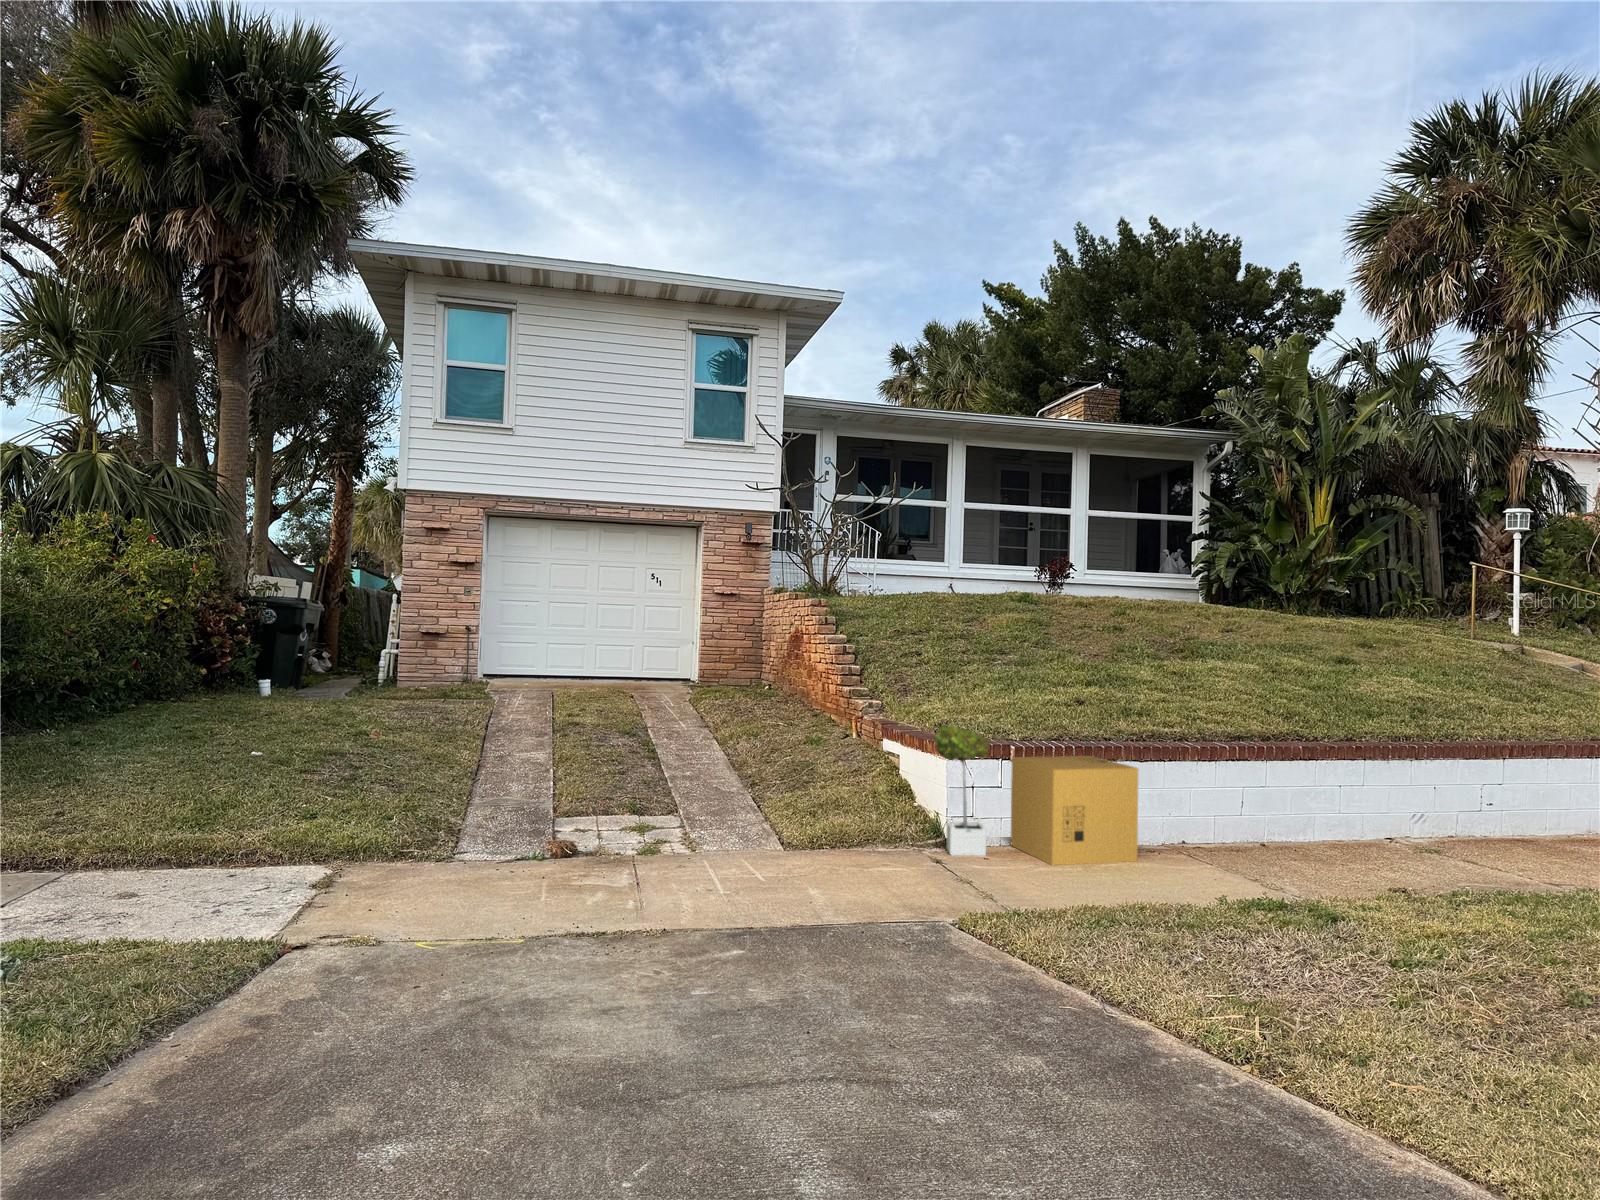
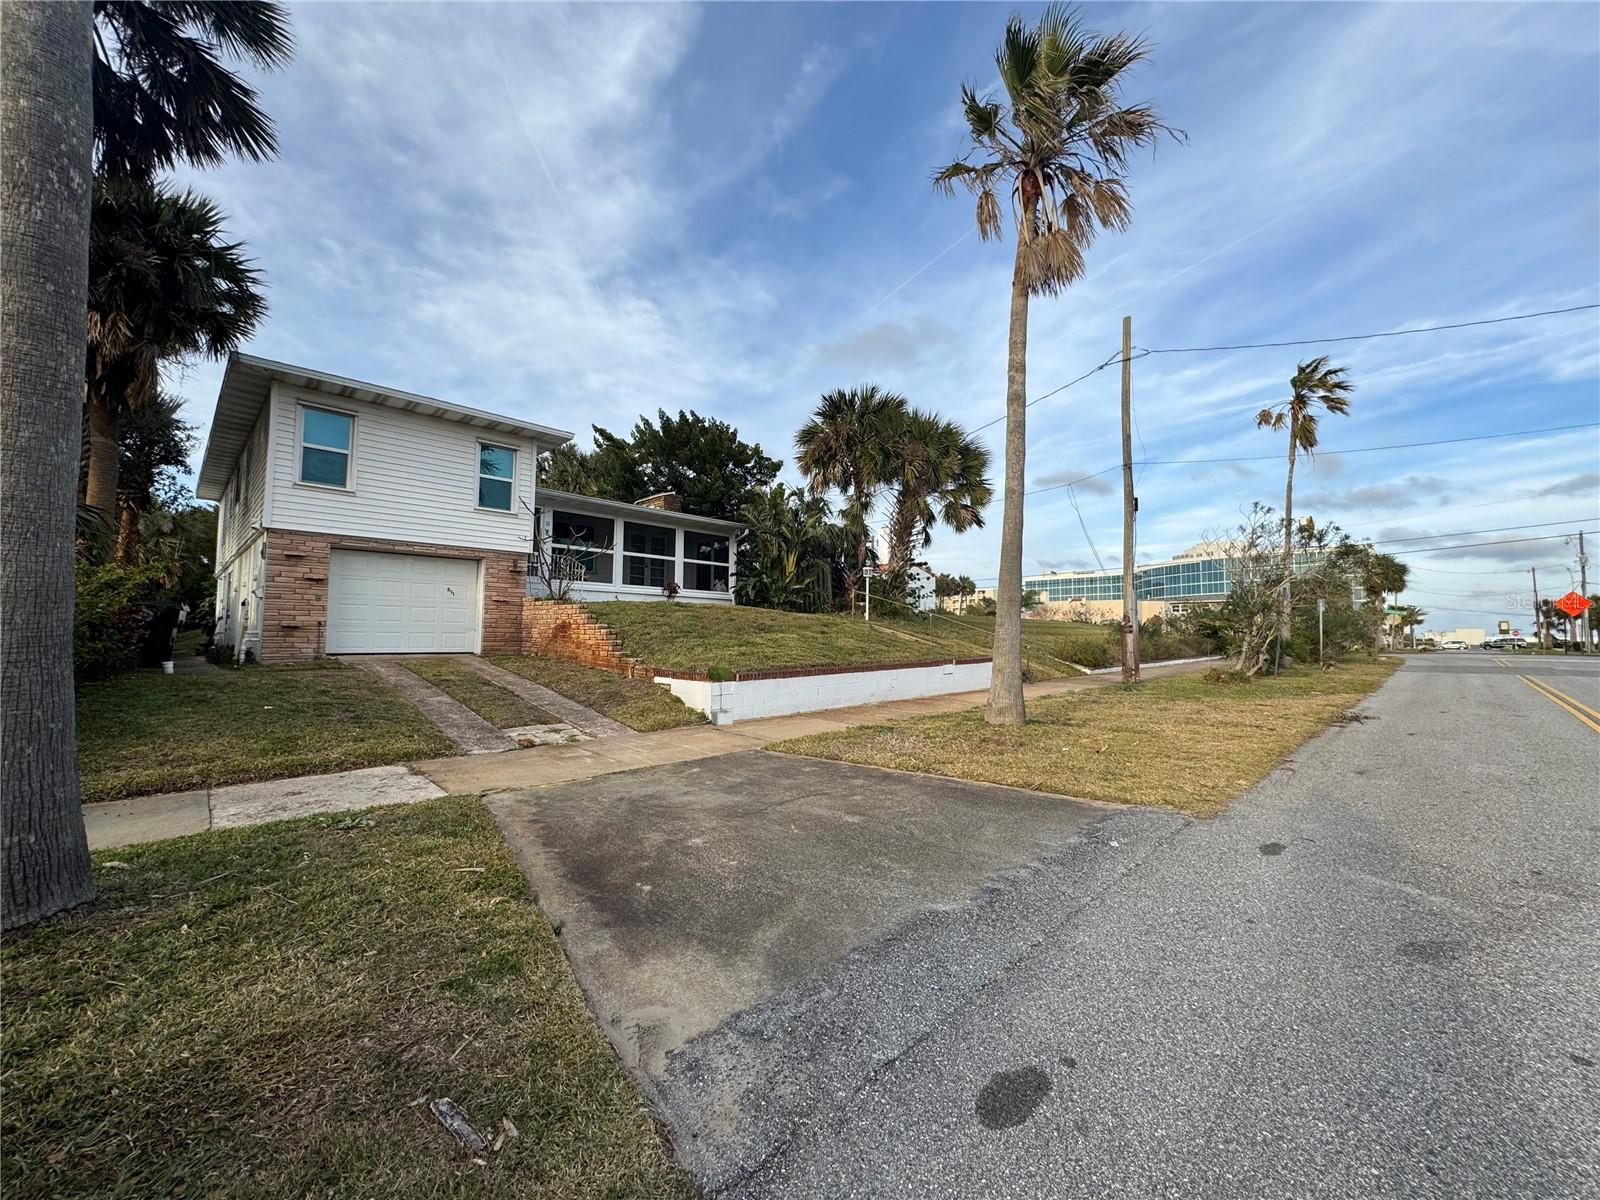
cardboard box: present [1011,756,1139,865] -> none [736,677,794,724]

